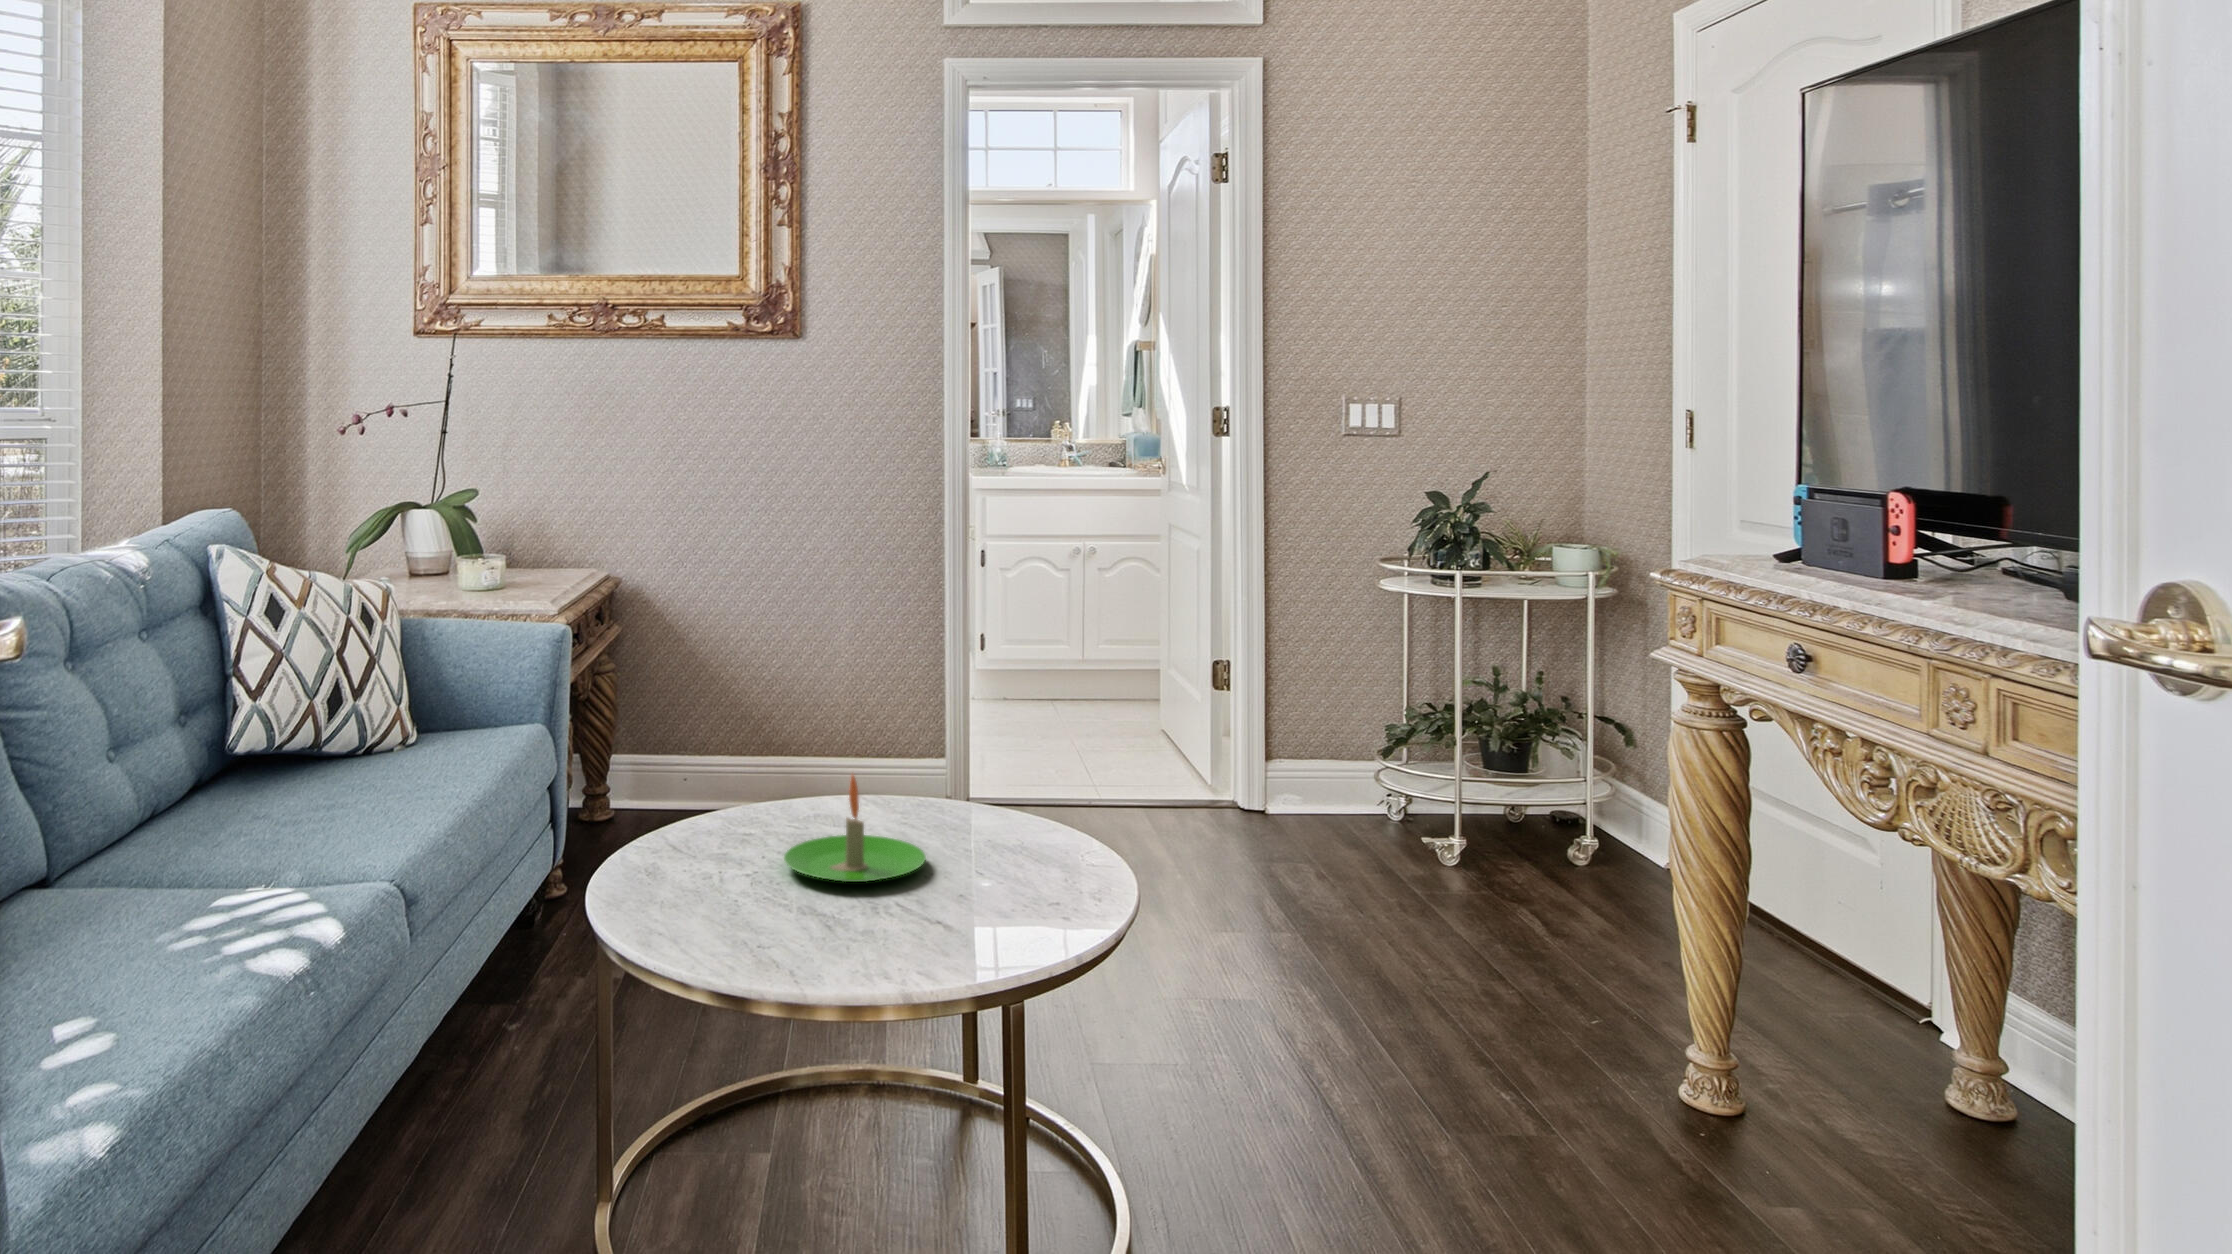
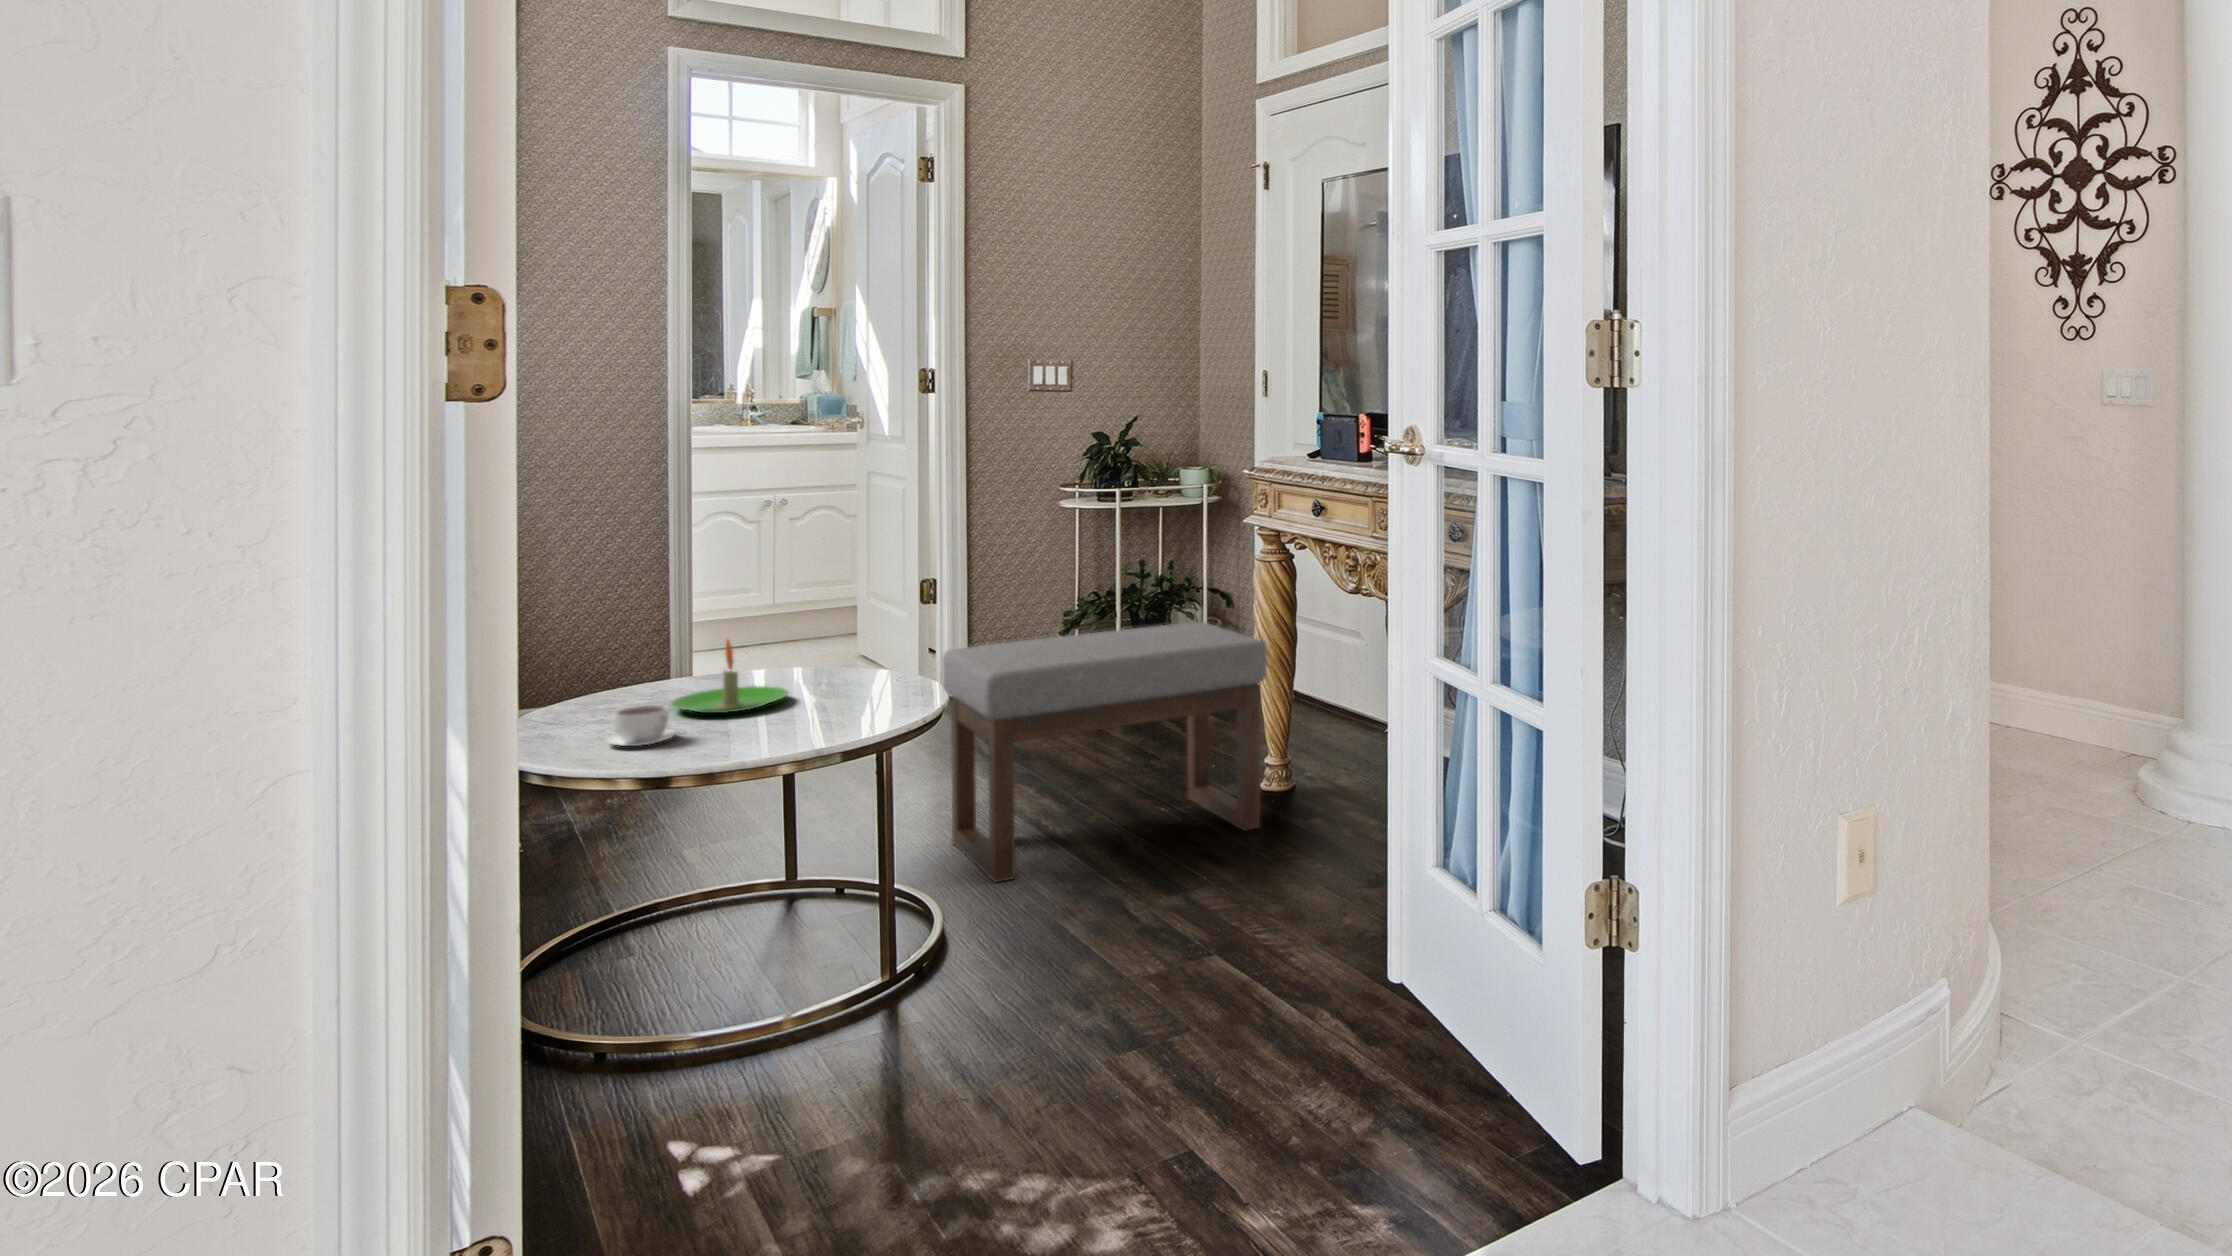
ottoman: none [1170,803,1691,1202] -> present [943,622,1267,883]
coffee cup: none [672,864,765,926] -> present [606,705,679,746]

